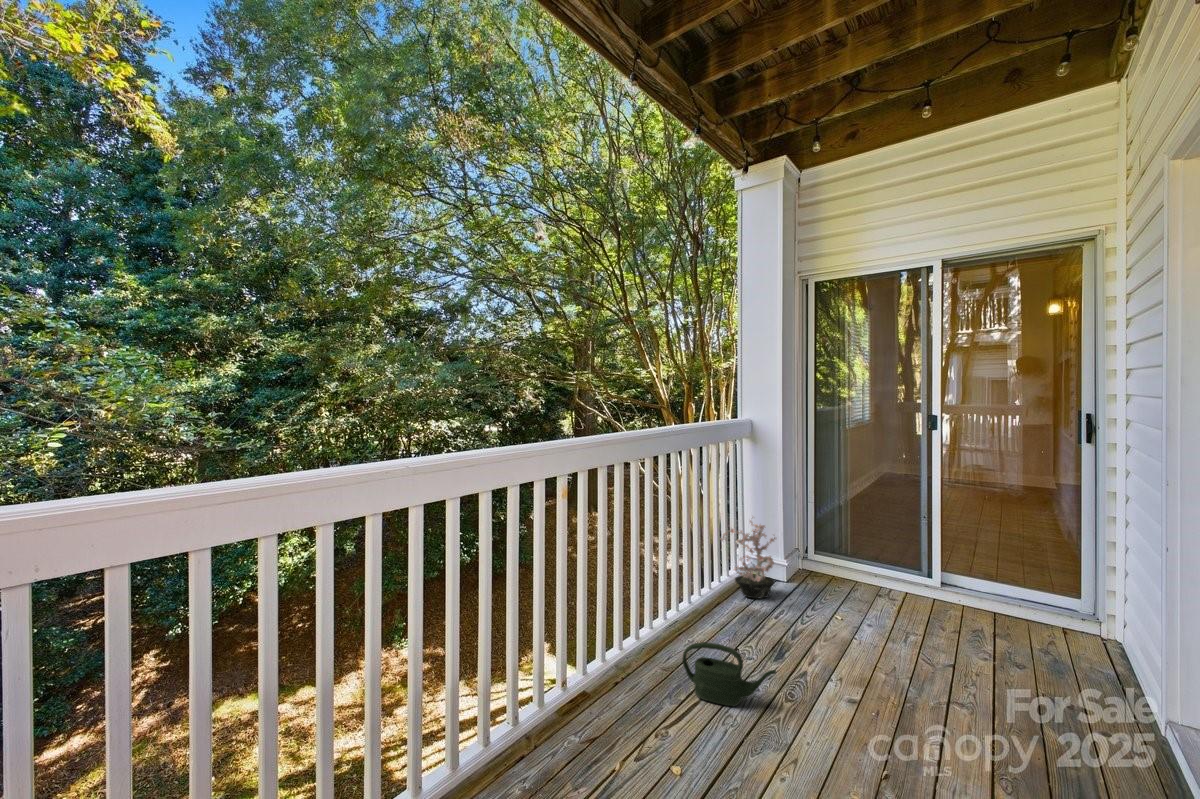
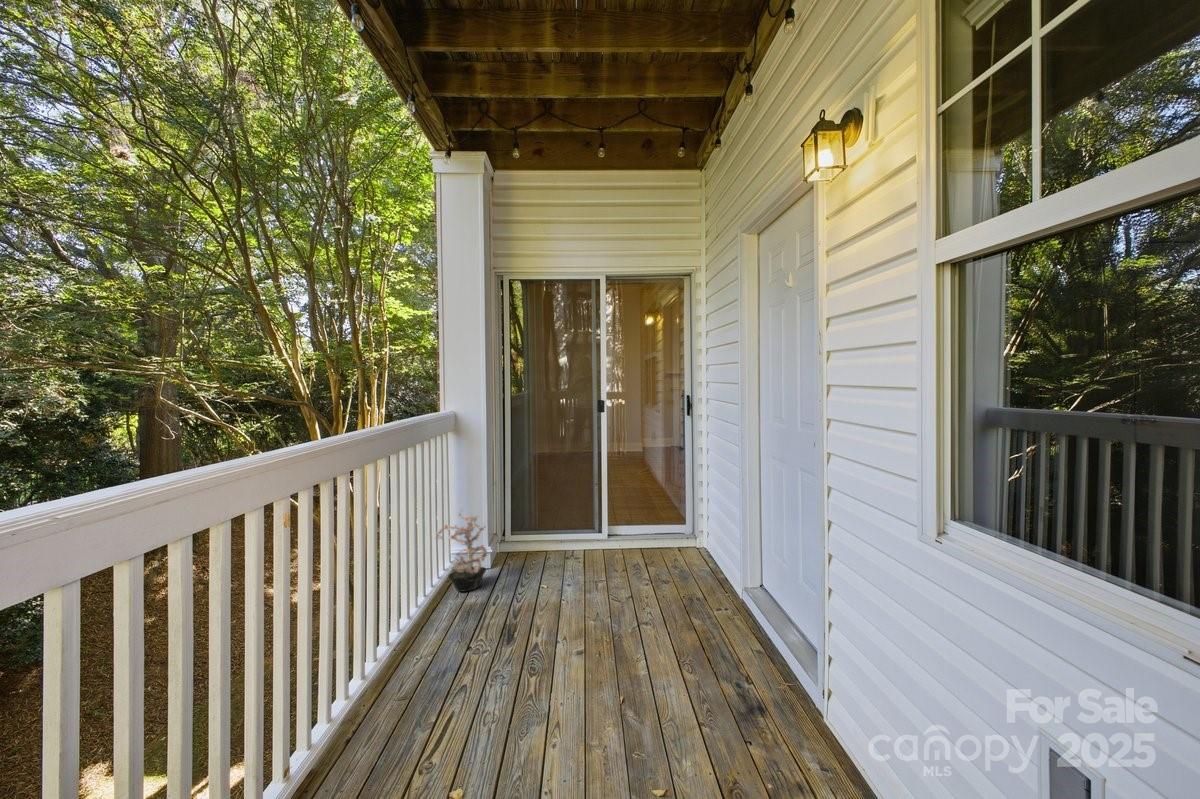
watering can: present [683,642,776,706] -> none [430,645,526,710]

